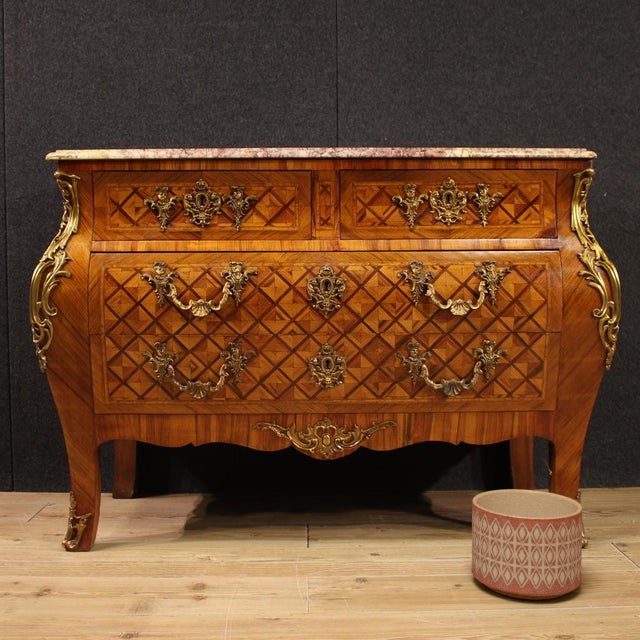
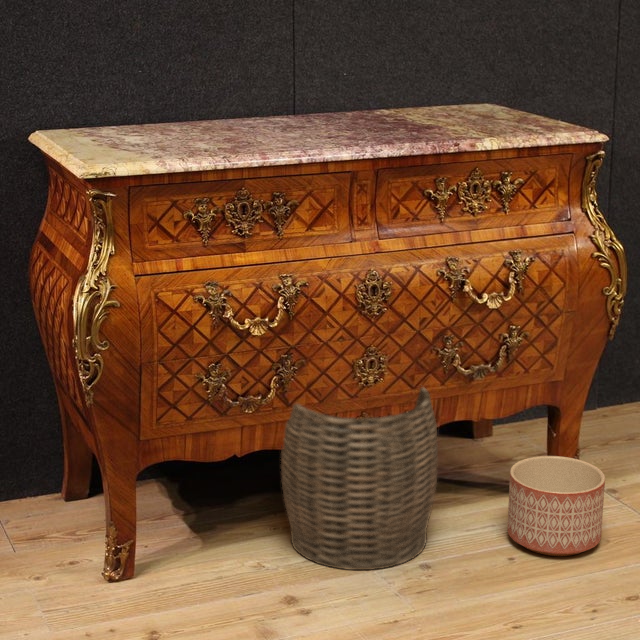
woven basket: none [237,389,398,581] -> present [281,388,438,570]

